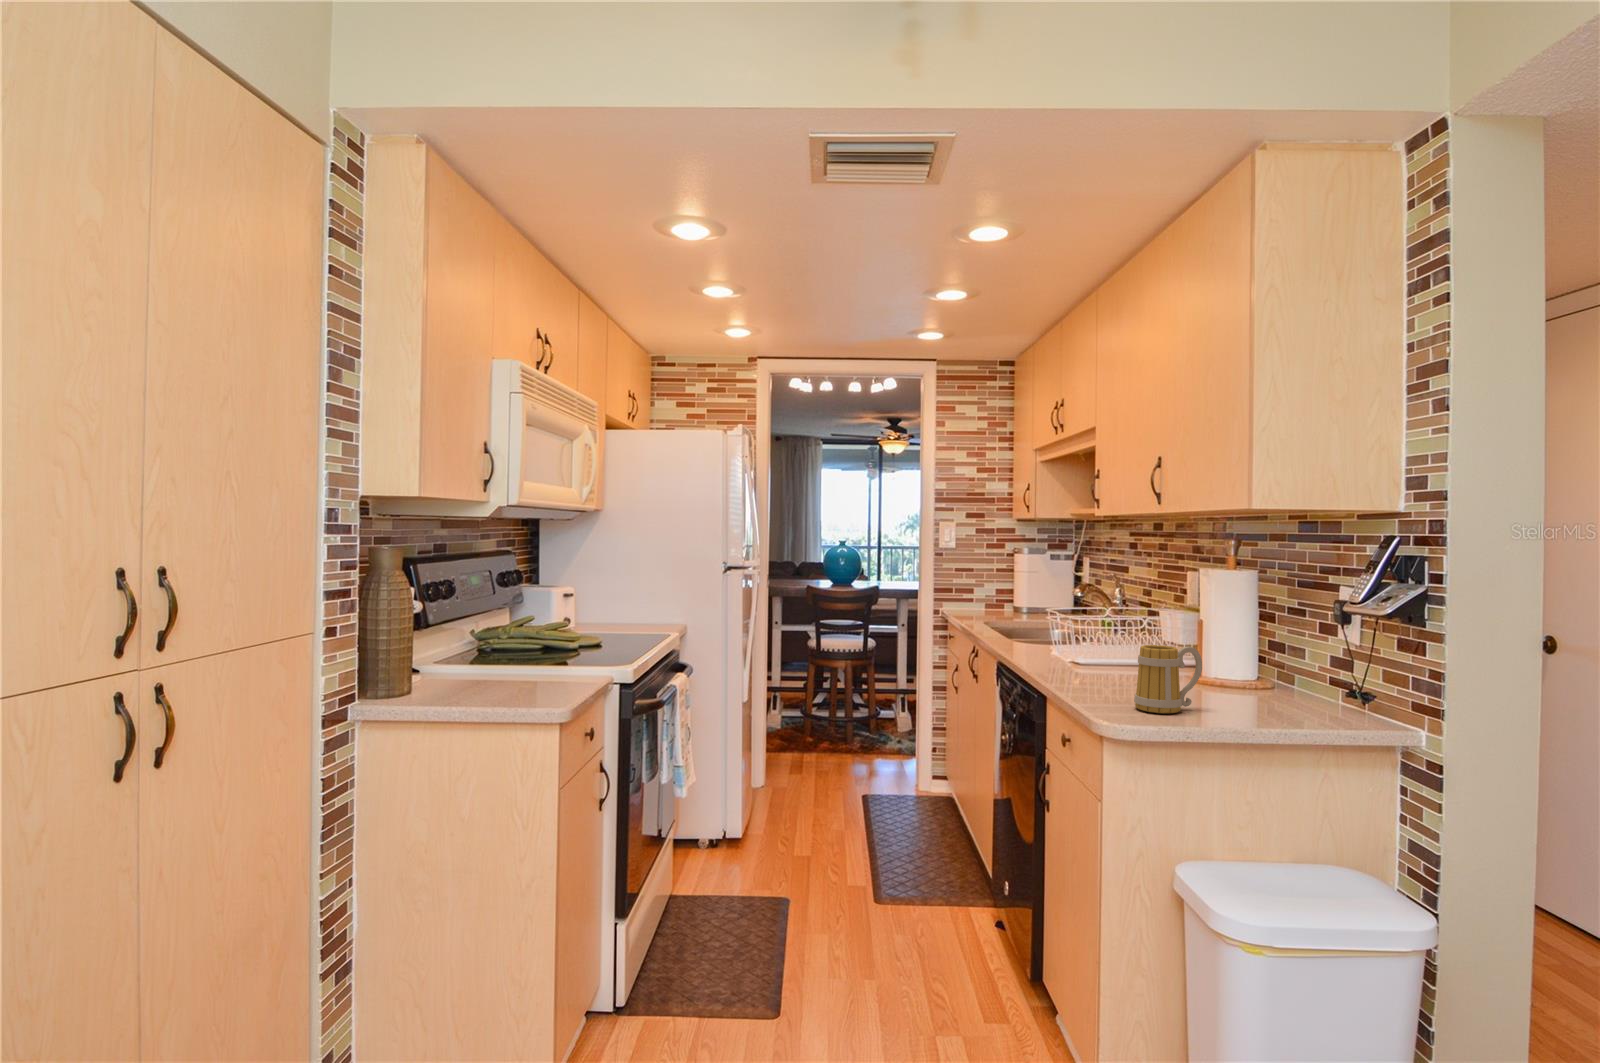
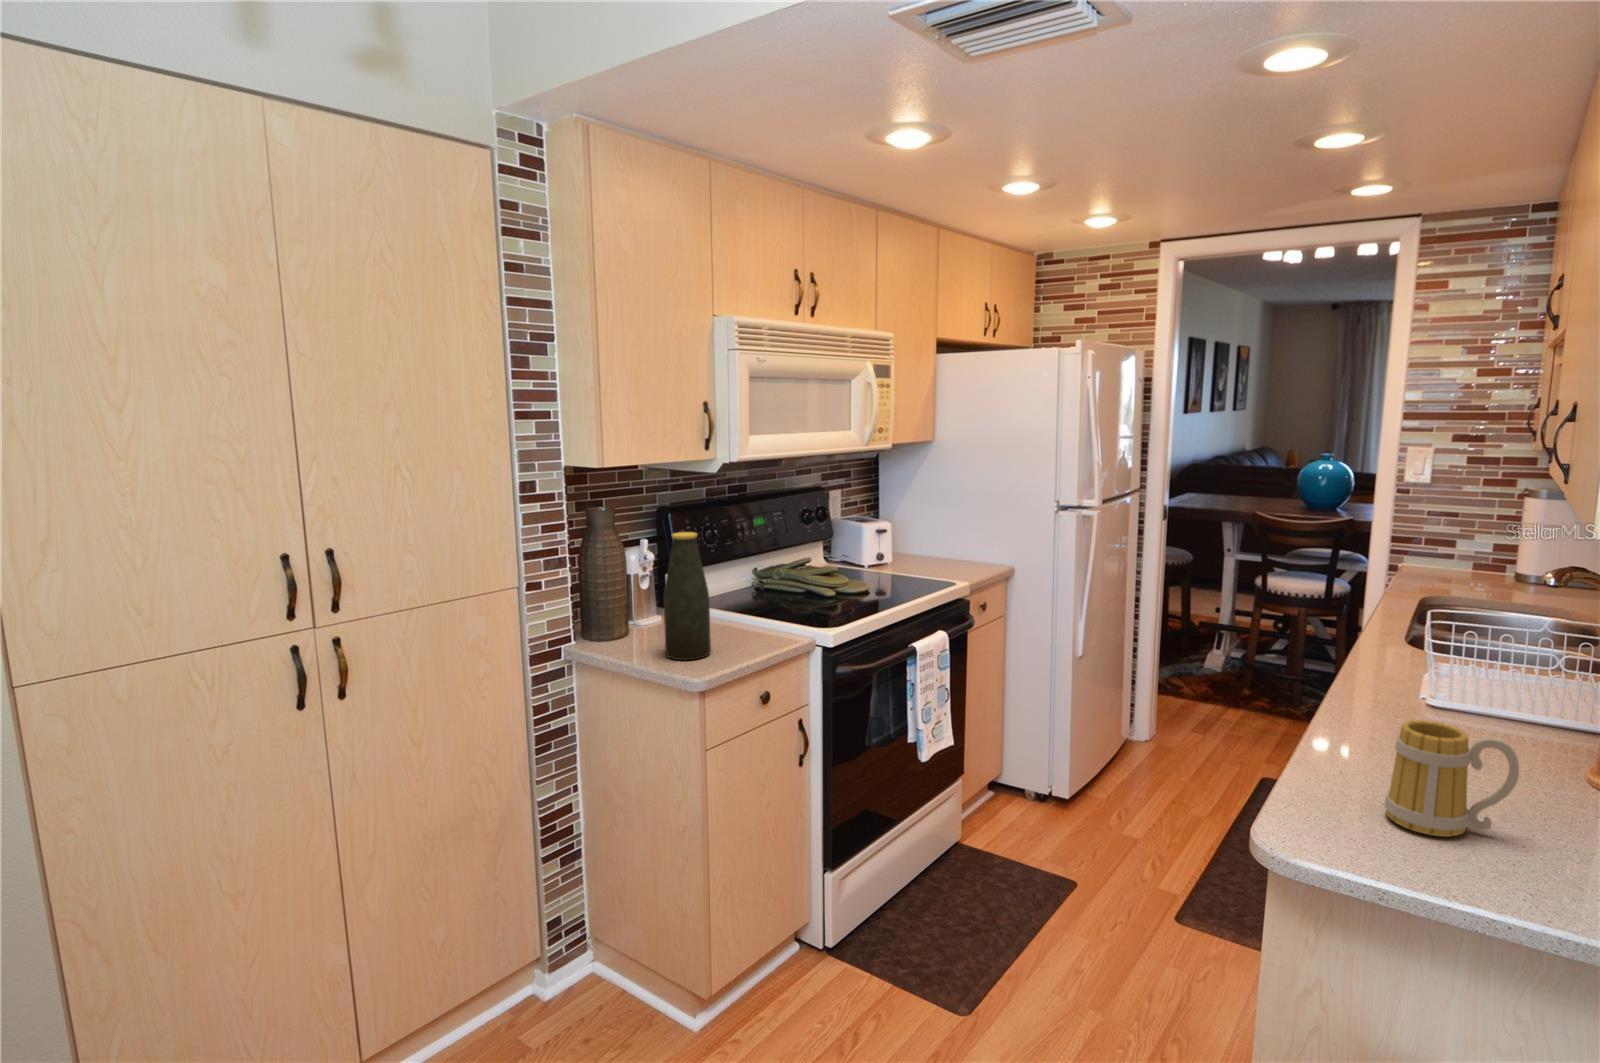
bottle: none [498,566,549,701] -> present [664,532,711,660]

